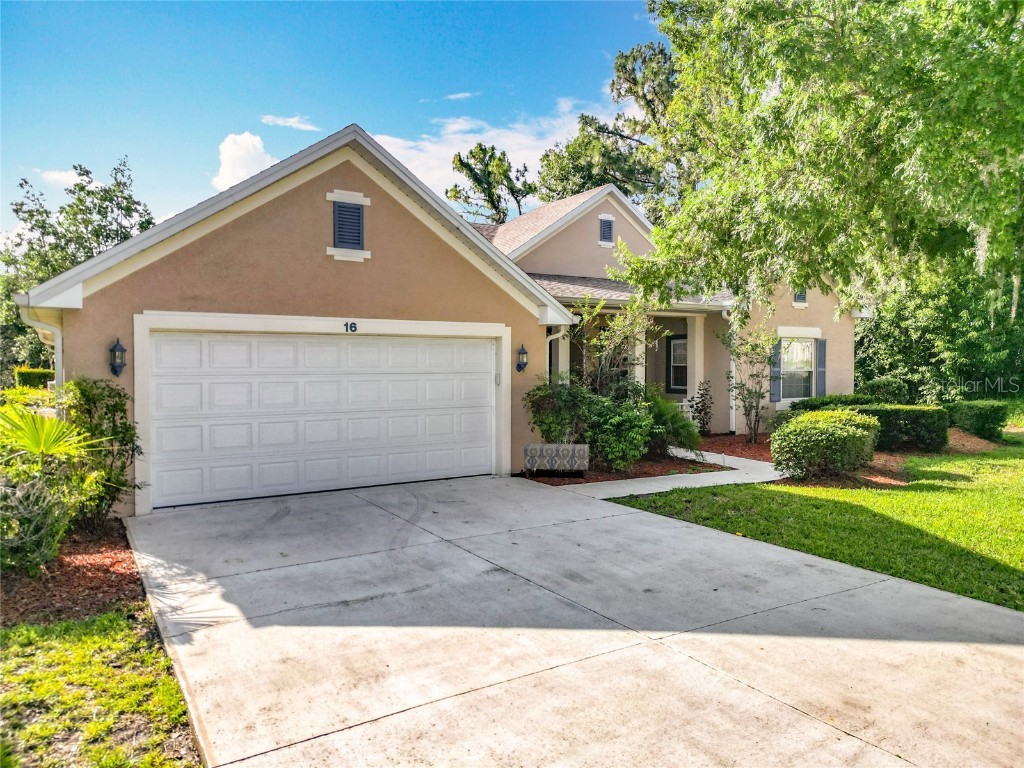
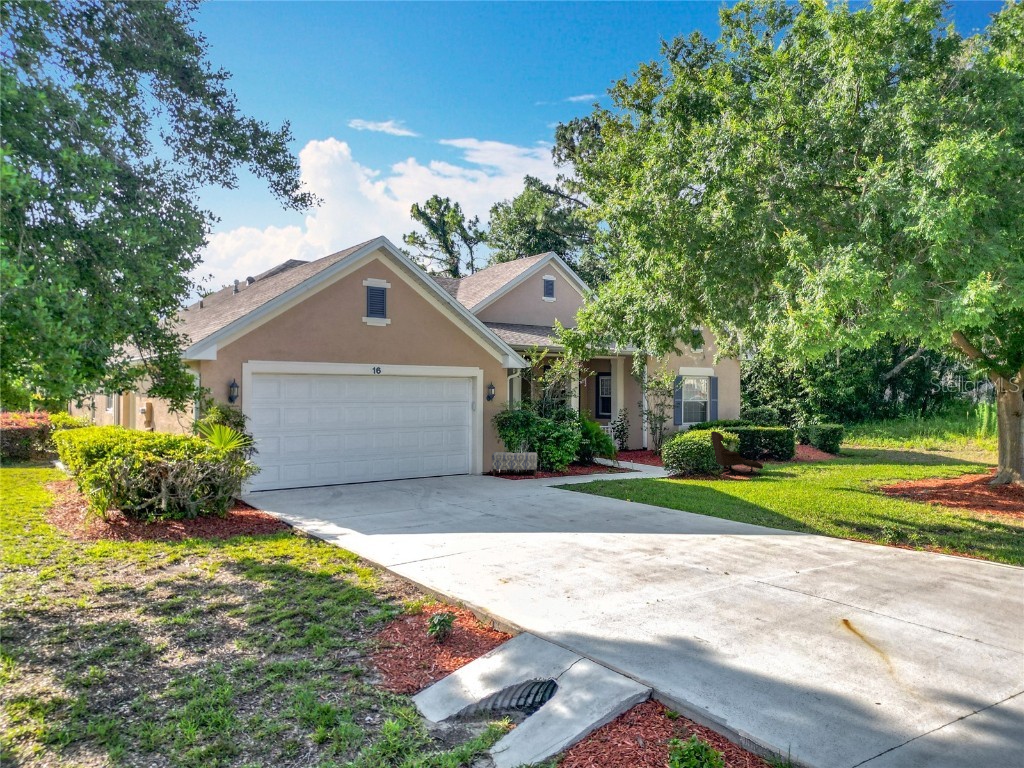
lounge chair: none [846,415,930,482] -> present [711,431,763,476]

